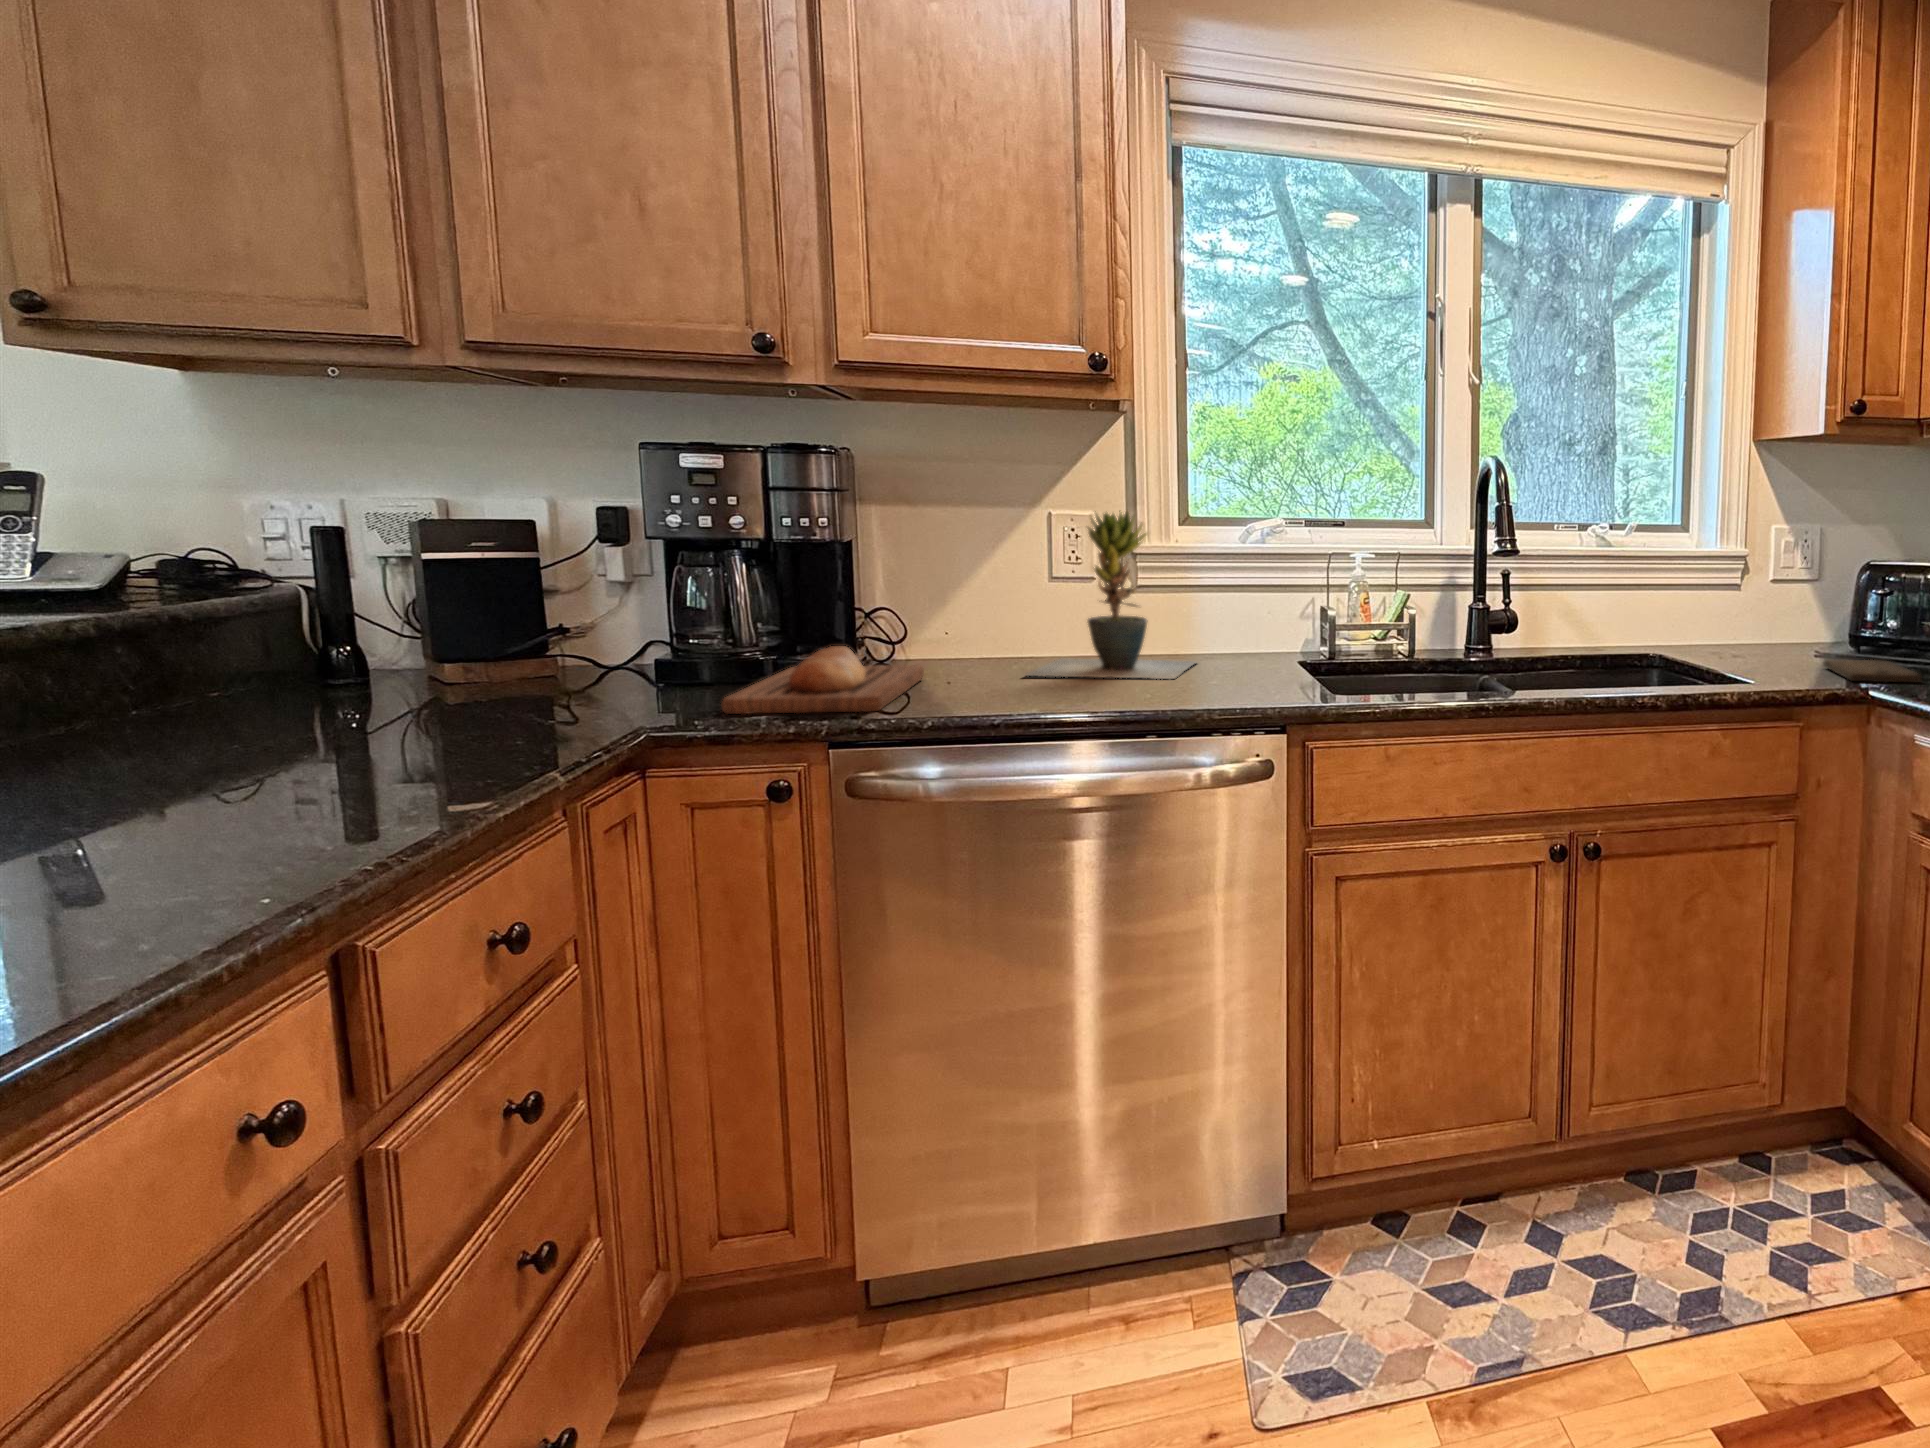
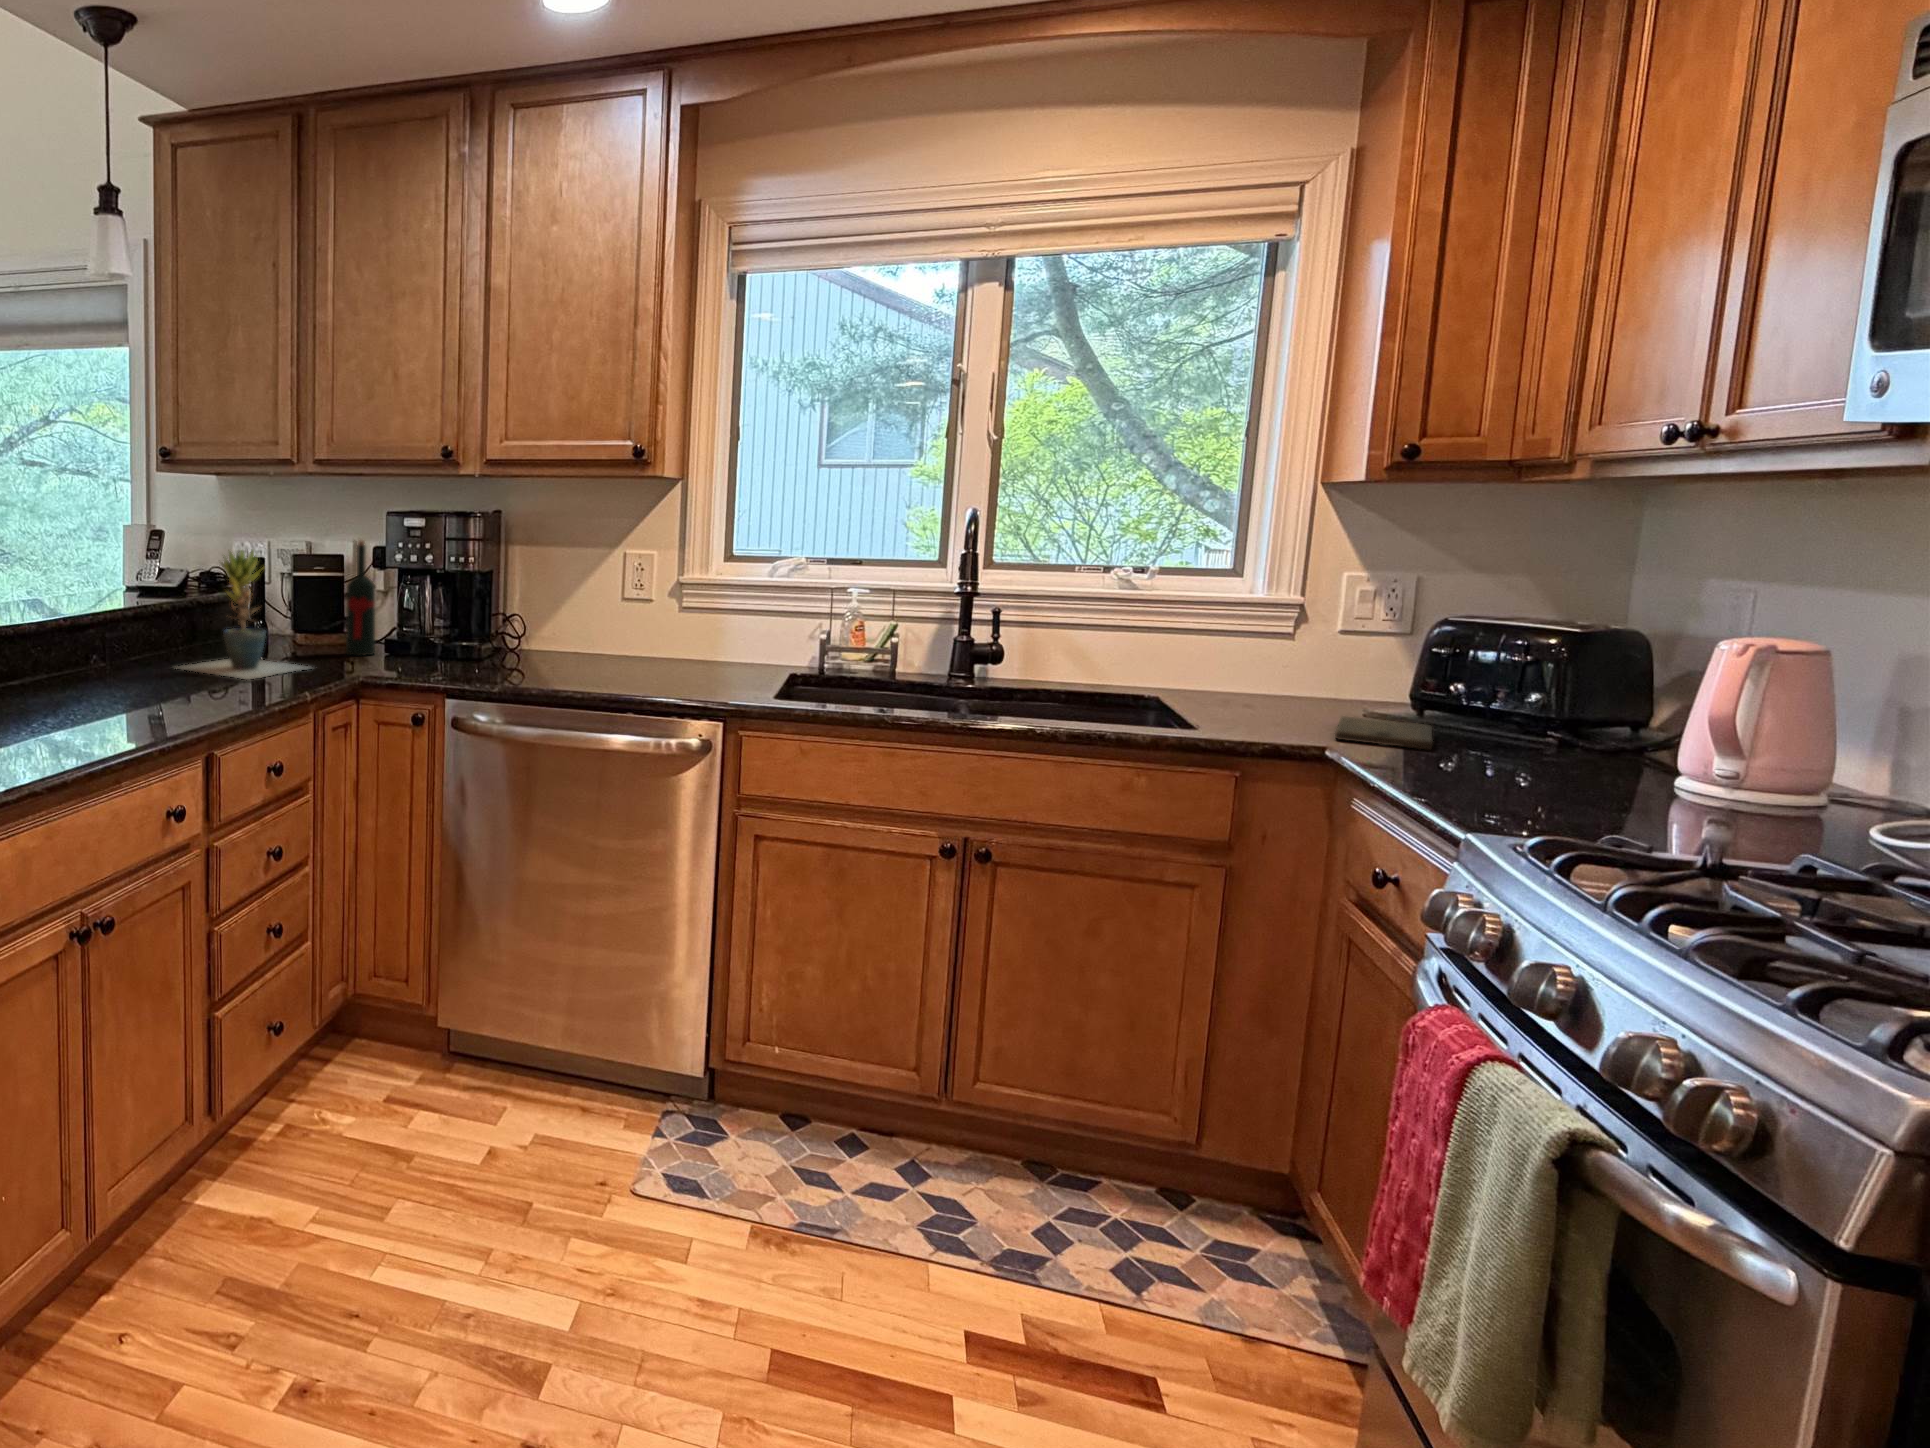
wine bottle: none [555,491,627,693] -> present [346,540,375,656]
potted plant: present [1026,511,1196,679] -> present [176,550,309,679]
bread loaf: present [721,646,924,714] -> none [402,637,529,679]

